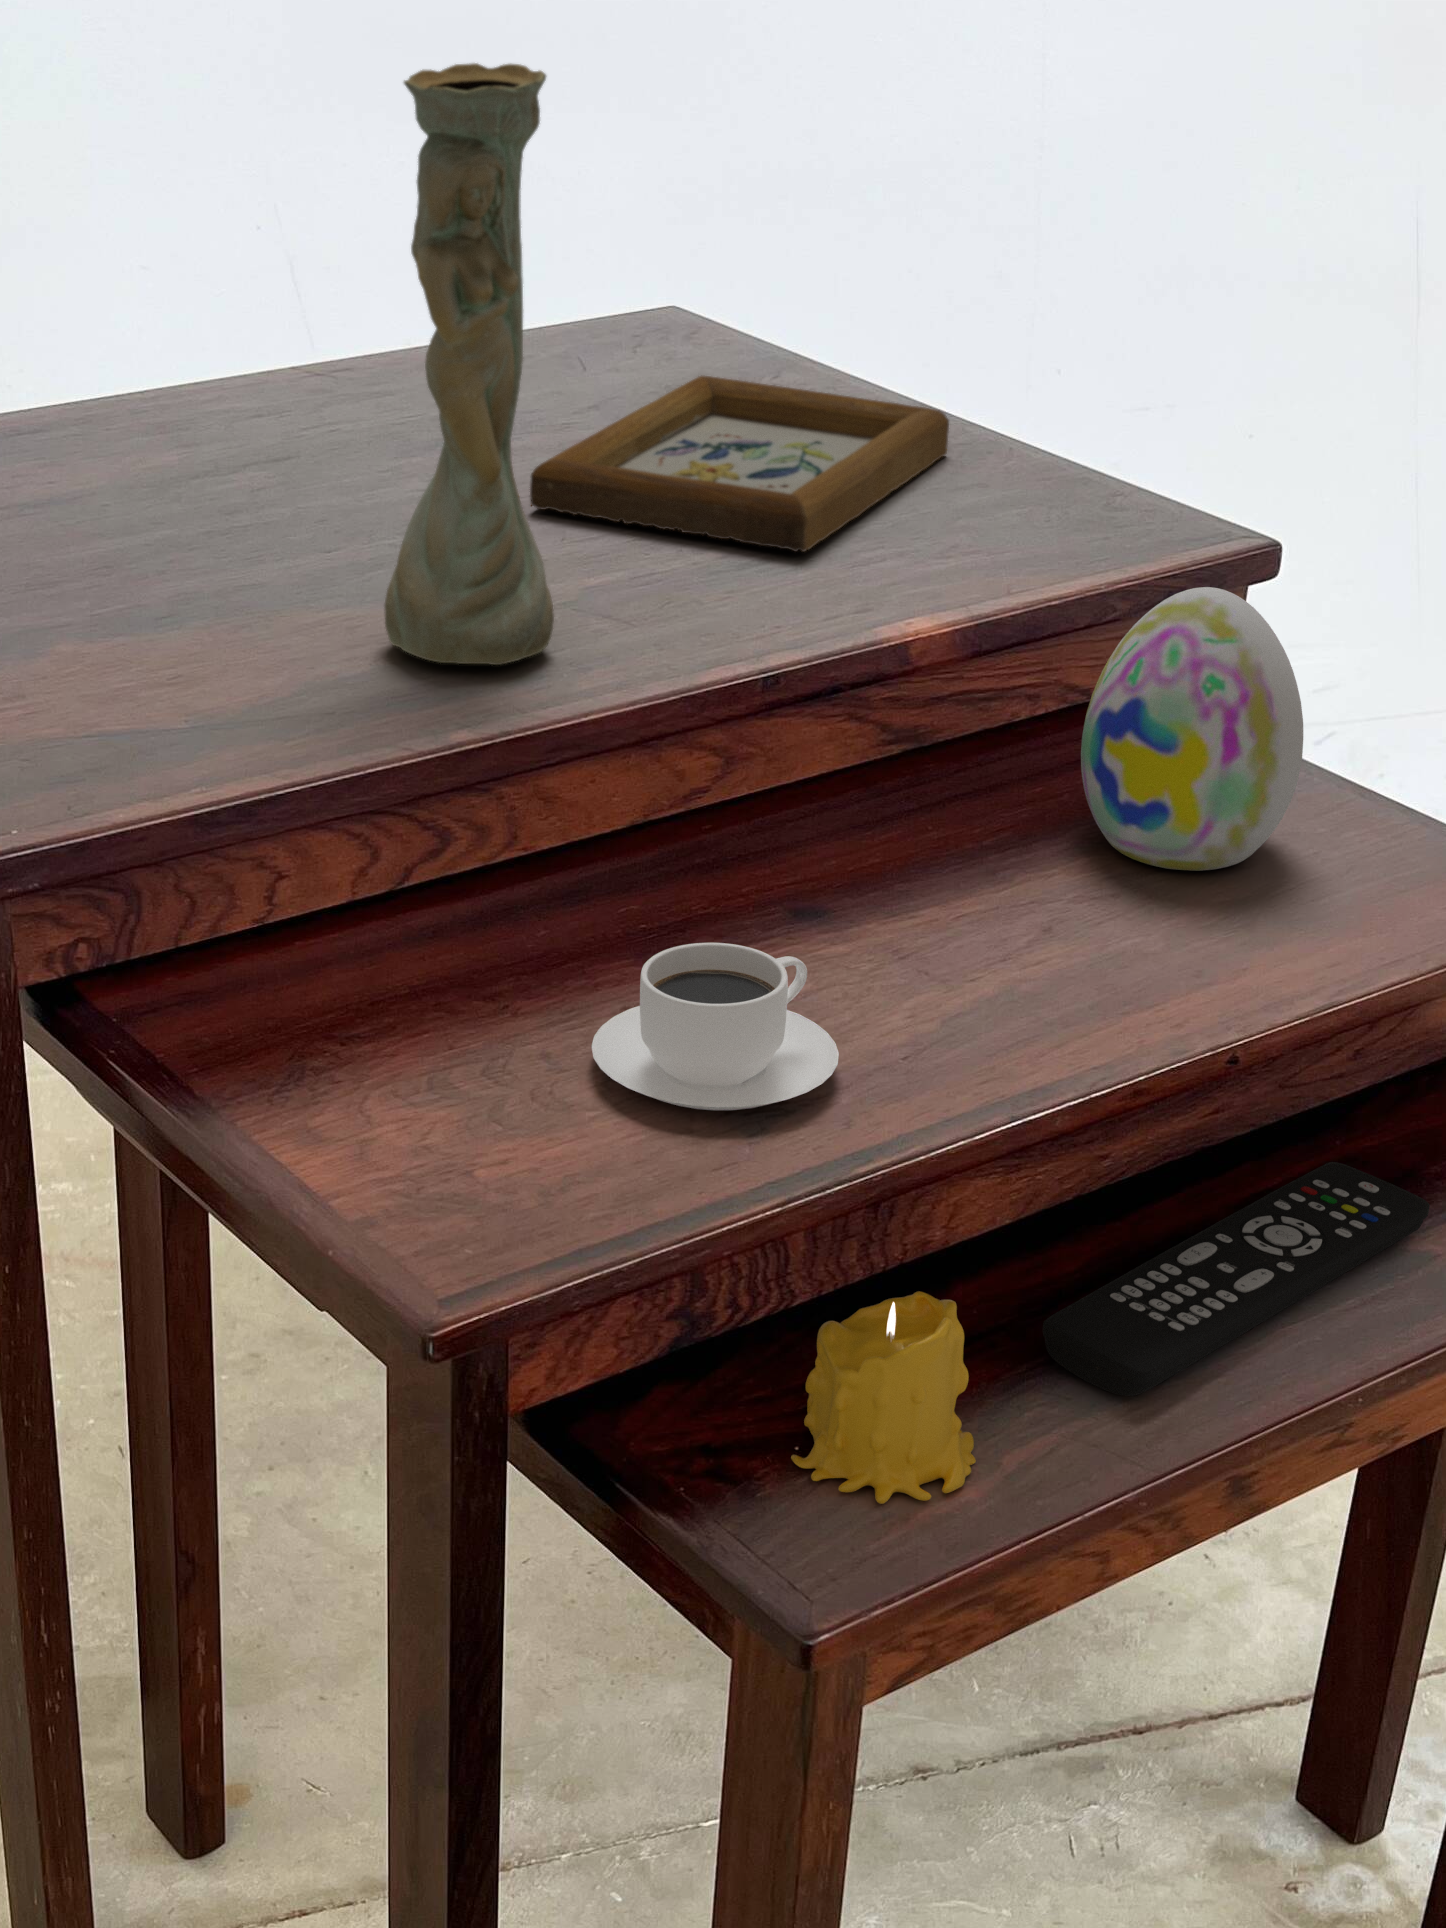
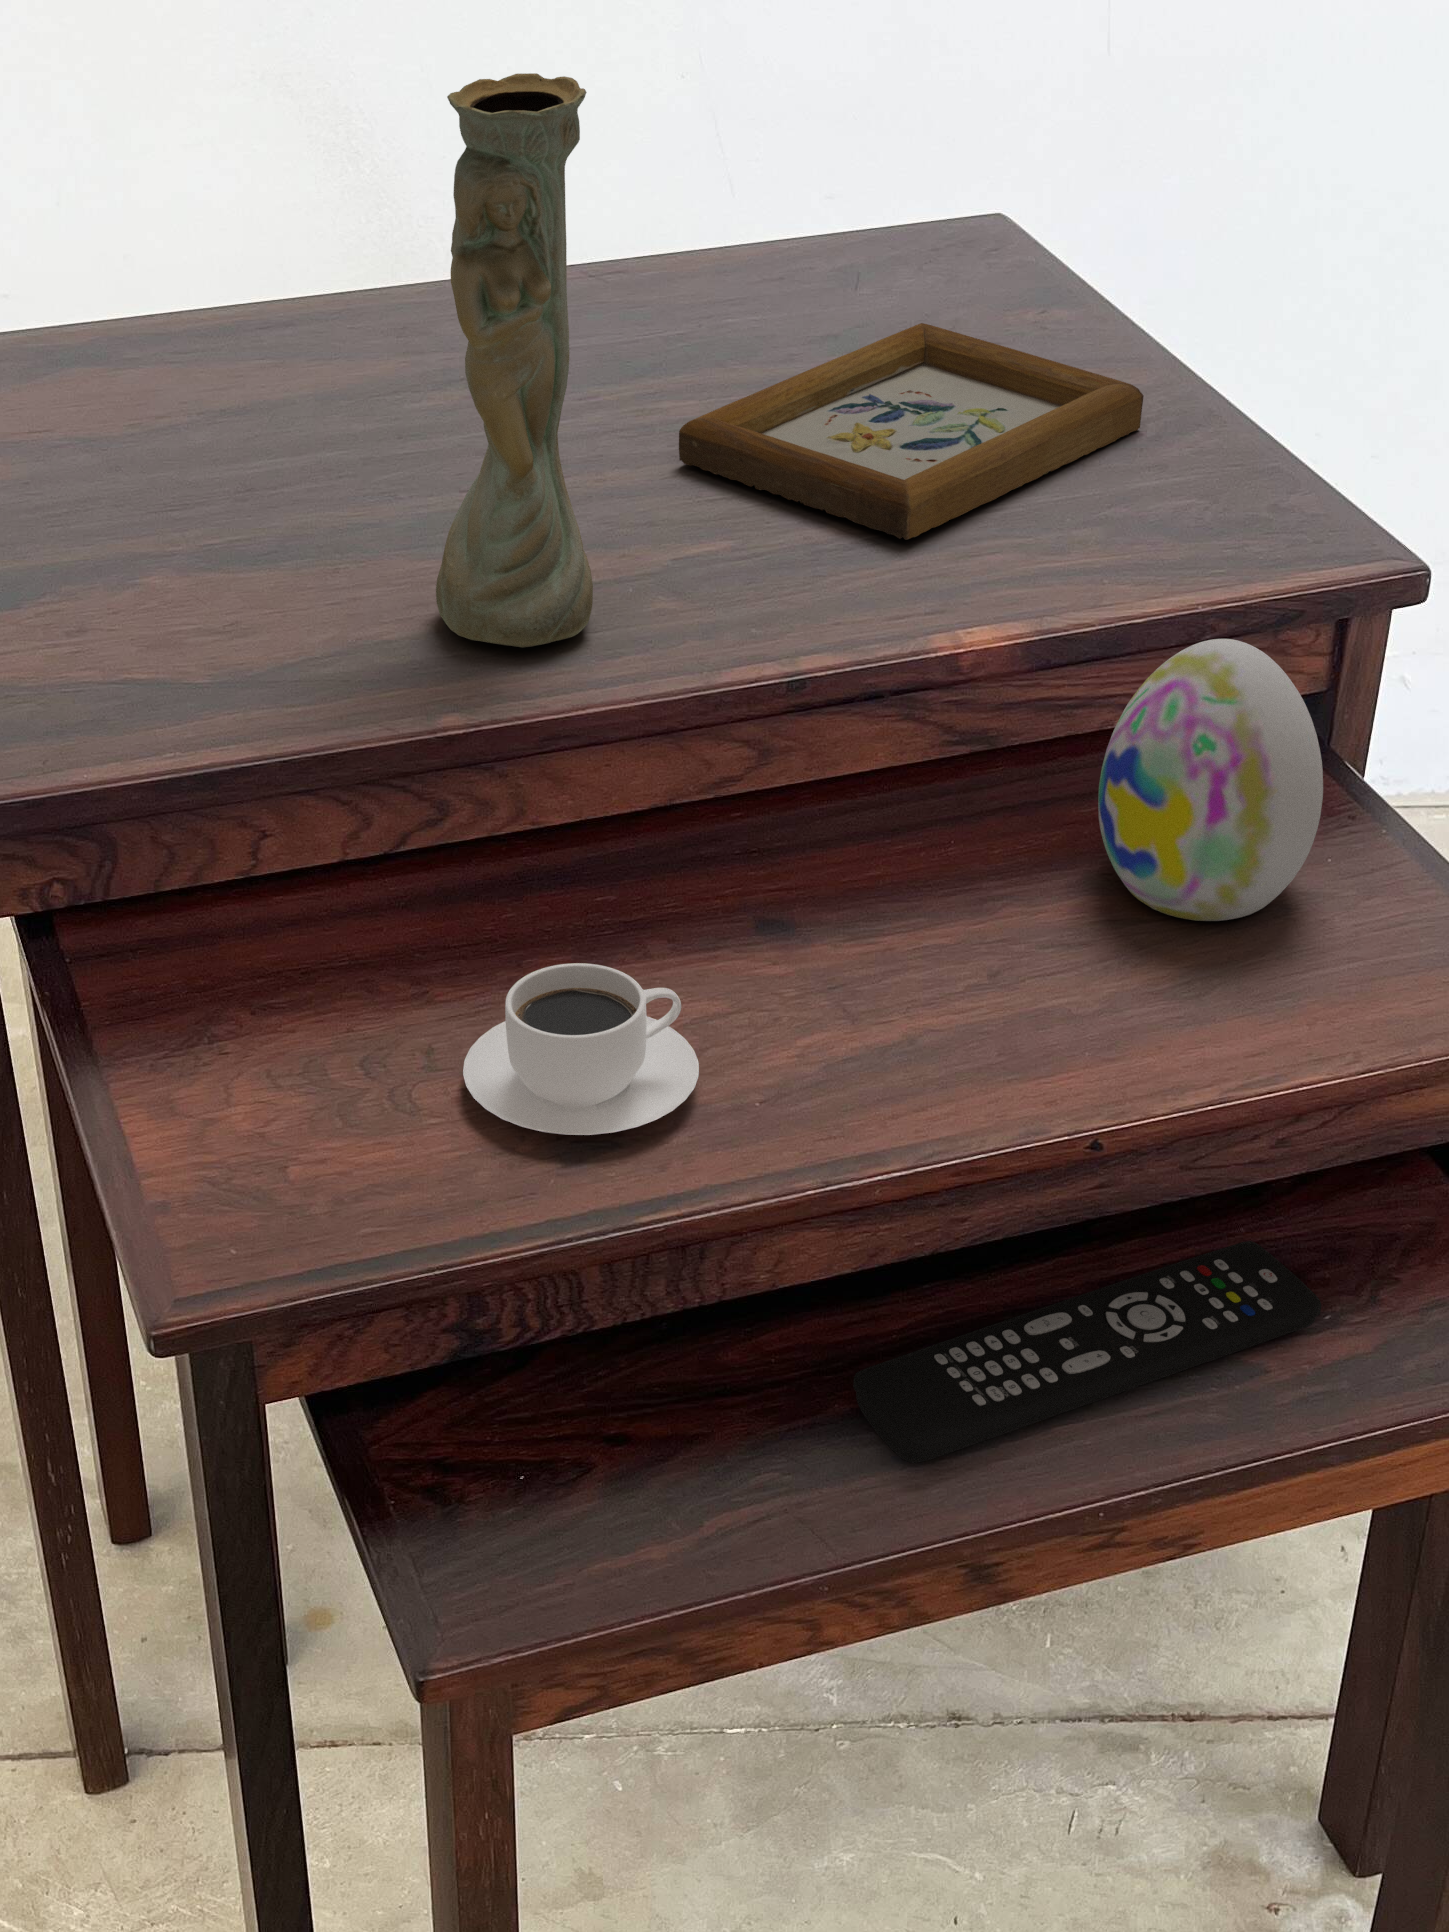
candle: present [791,1291,976,1504] -> none [561,1337,740,1538]

